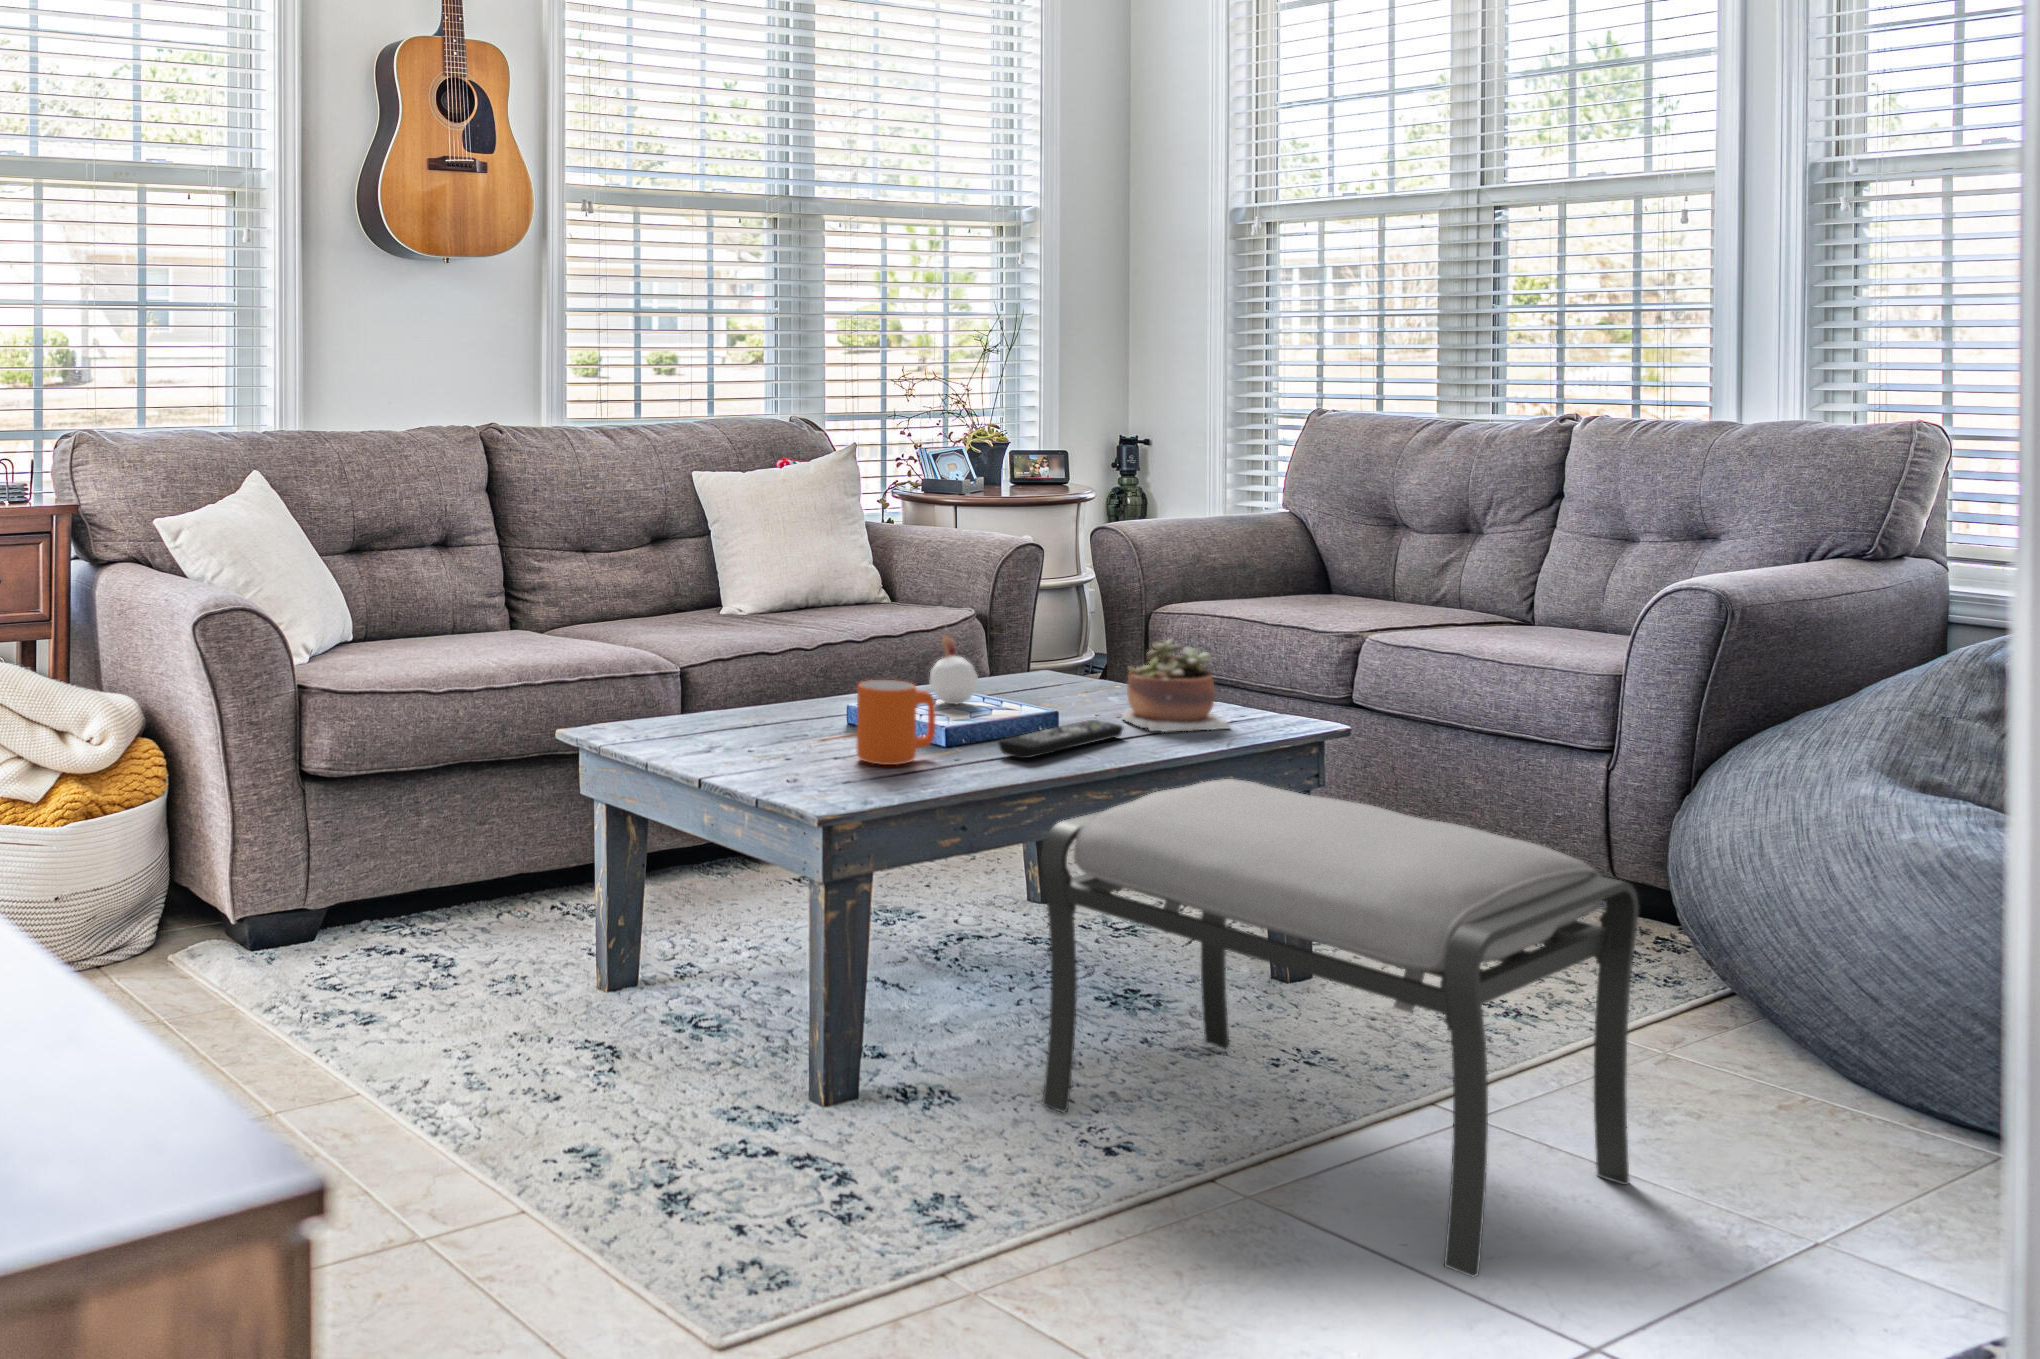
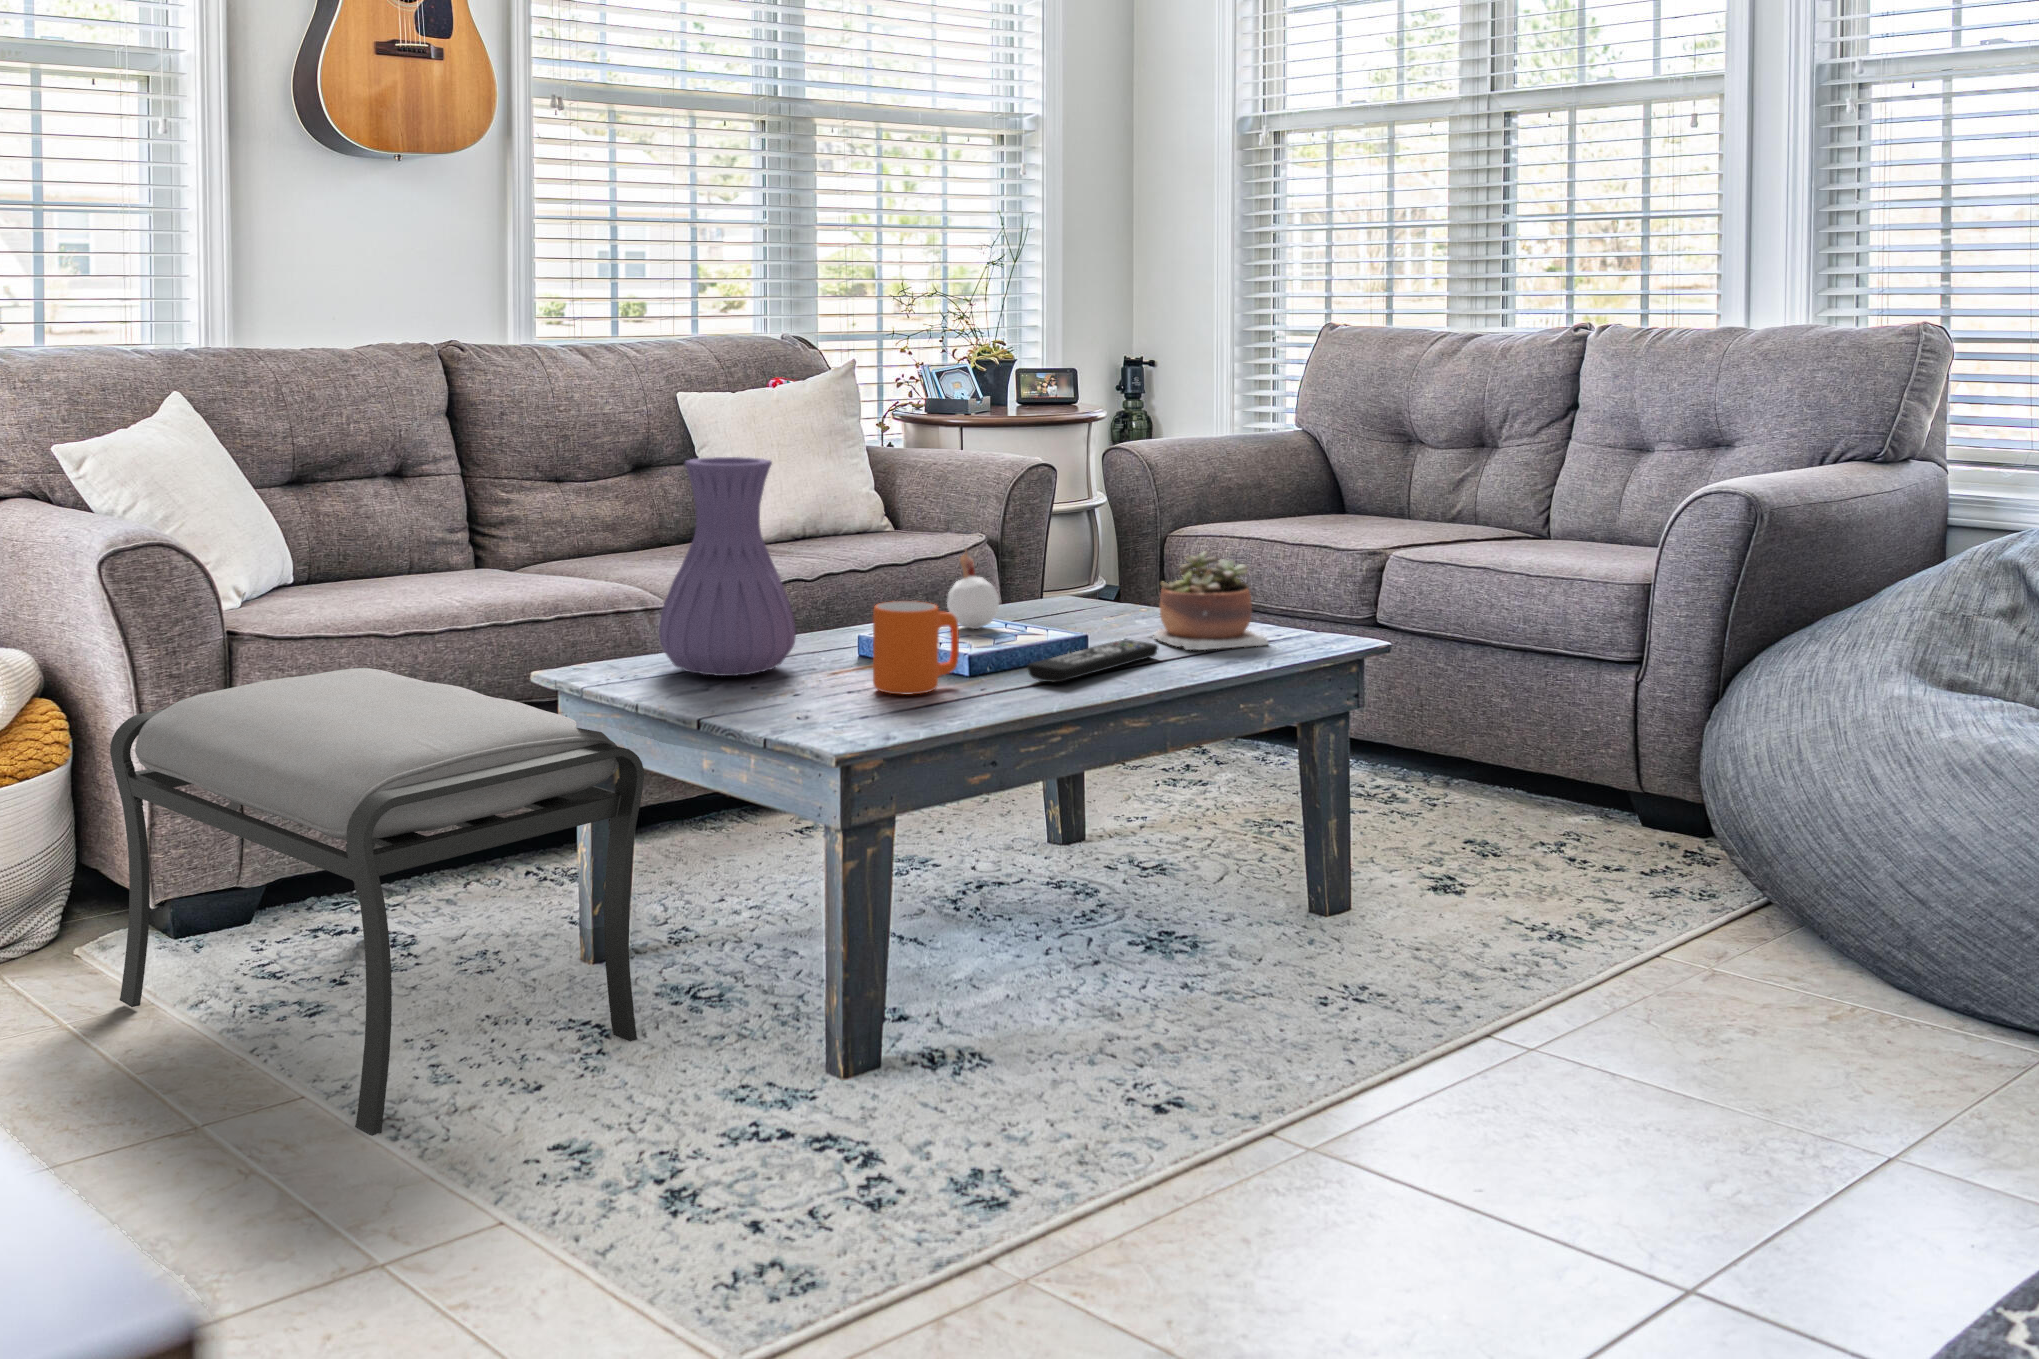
vase: none [668,545,789,742] -> present [659,457,796,676]
ottoman: present [1041,779,1639,1277] -> present [110,668,644,1136]

